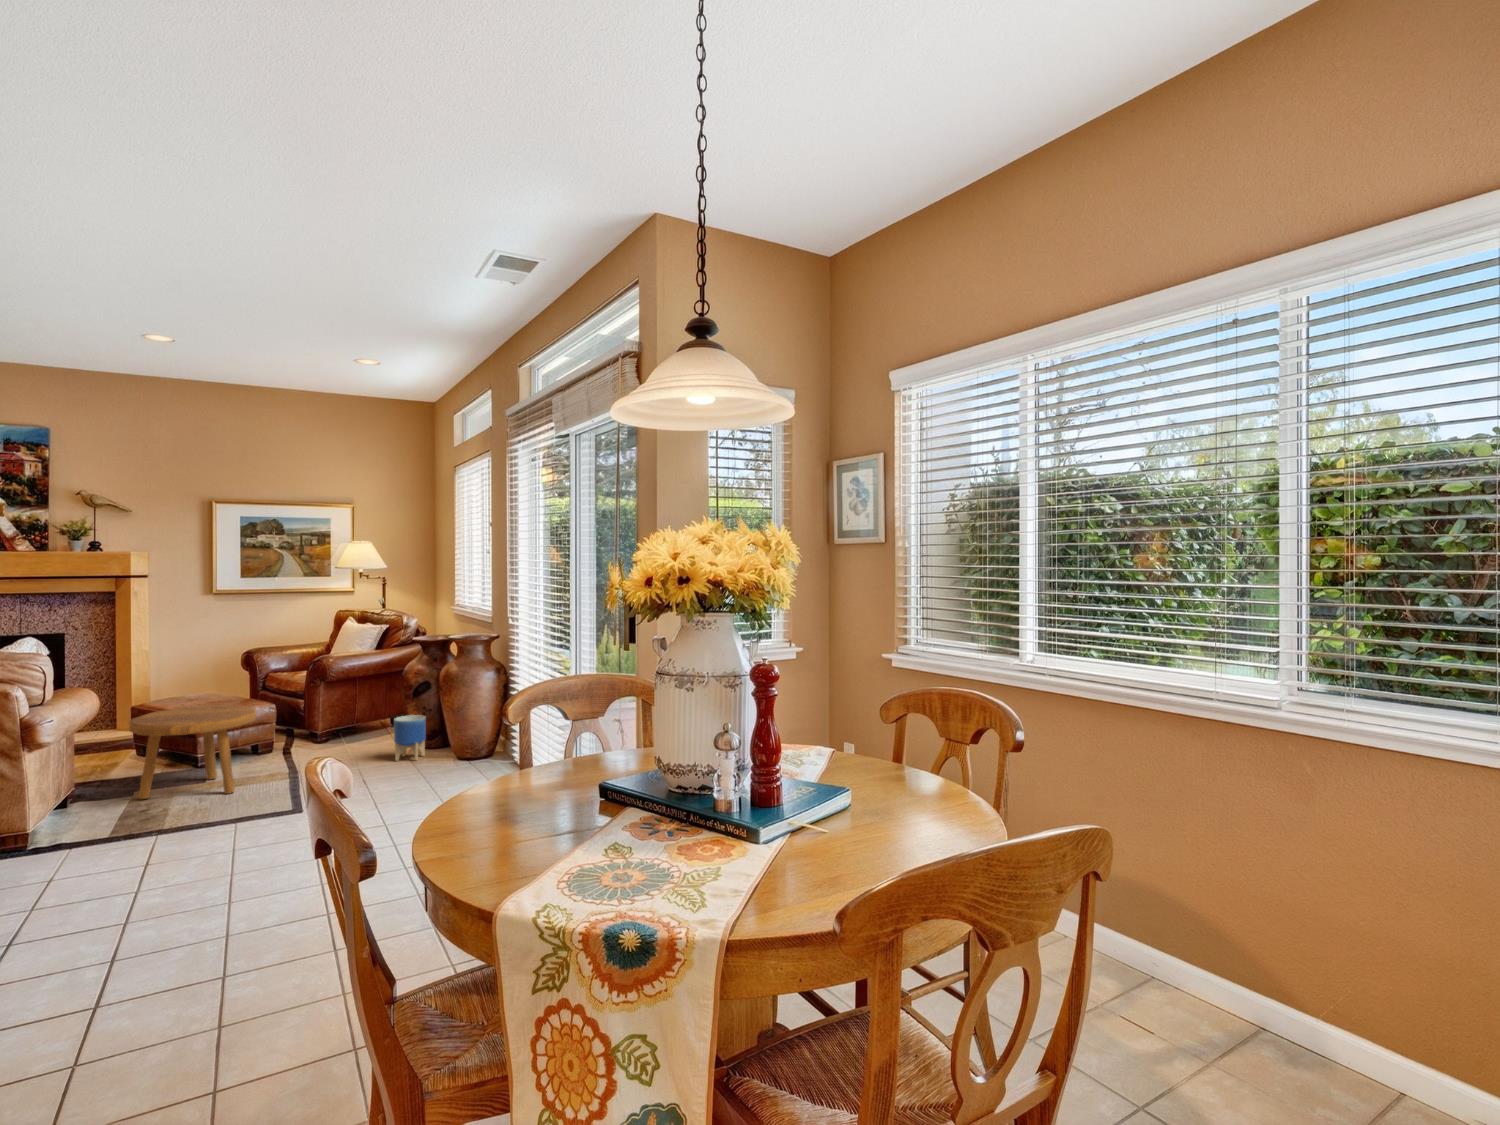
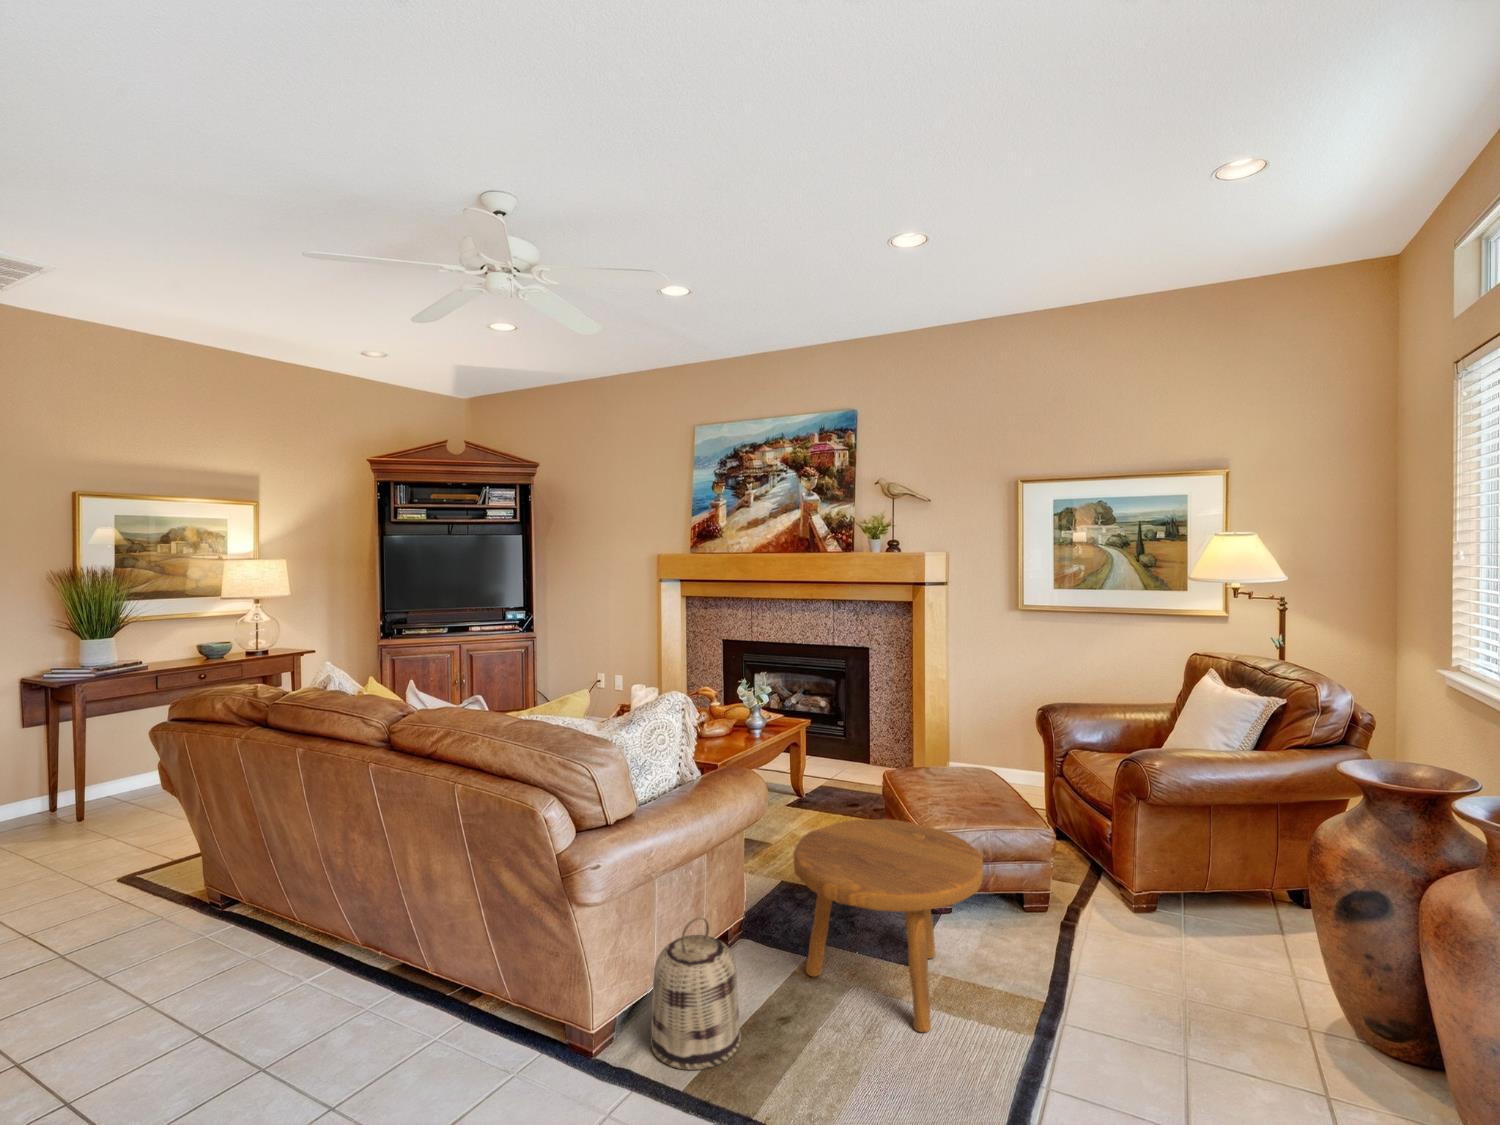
planter: present [394,715,426,761] -> none [1281,957,1373,1100]
basket: none [59,756,126,837] -> present [651,917,741,1070]

